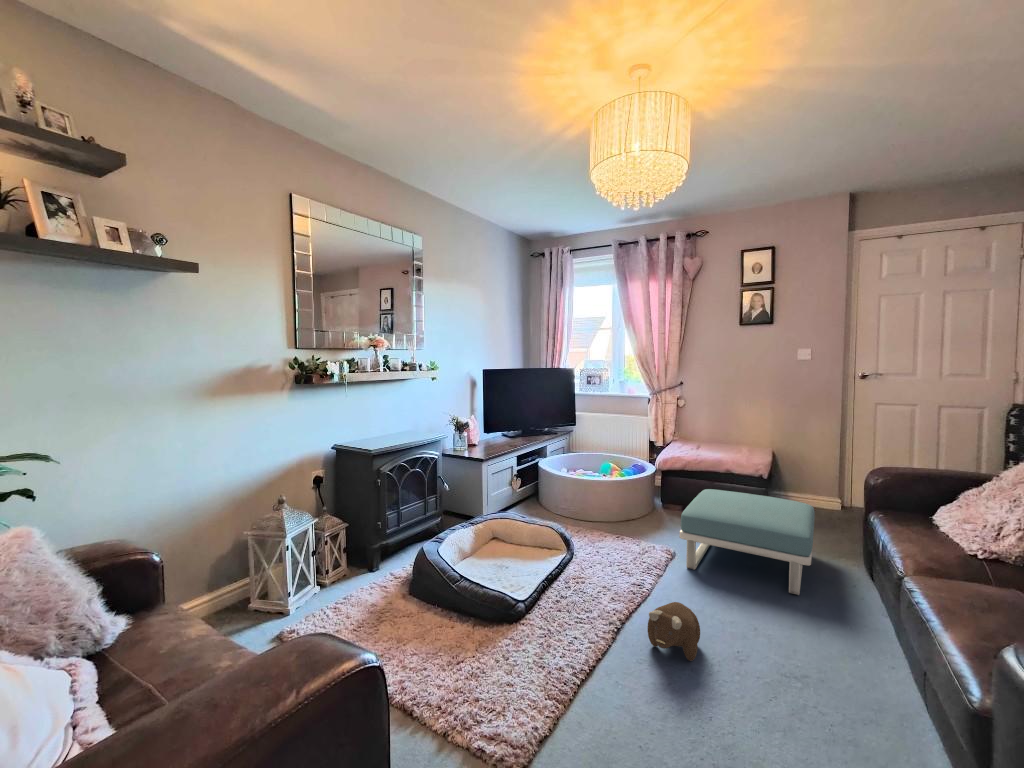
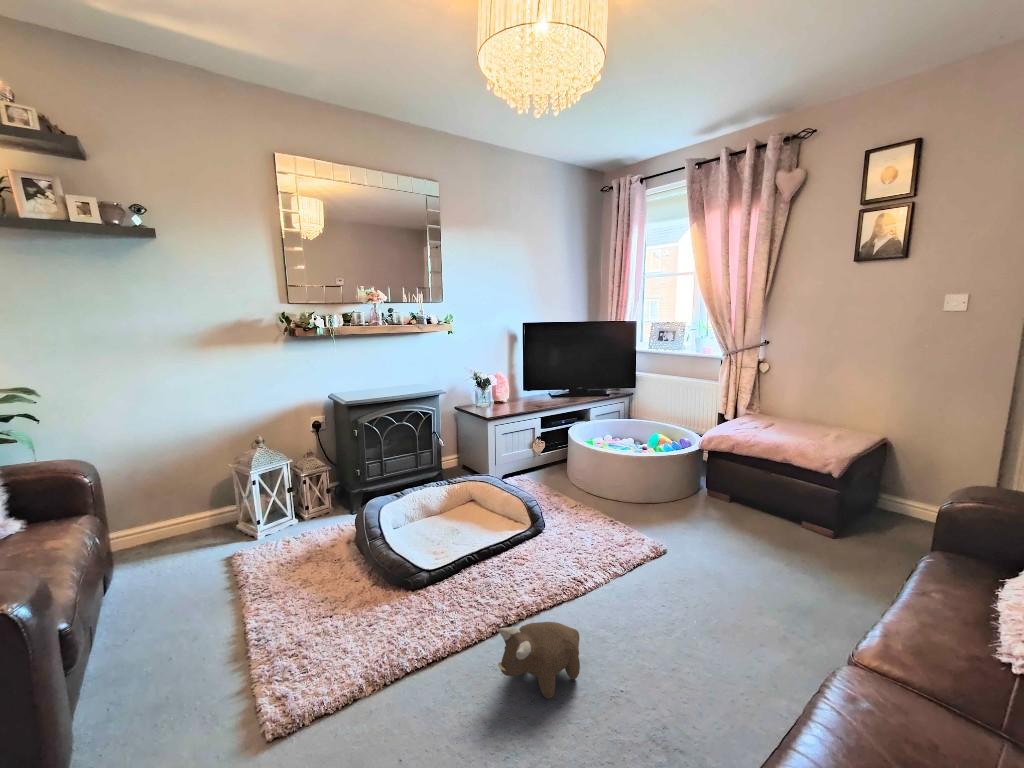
footstool: present [679,489,815,595] -> none [655,481,877,651]

